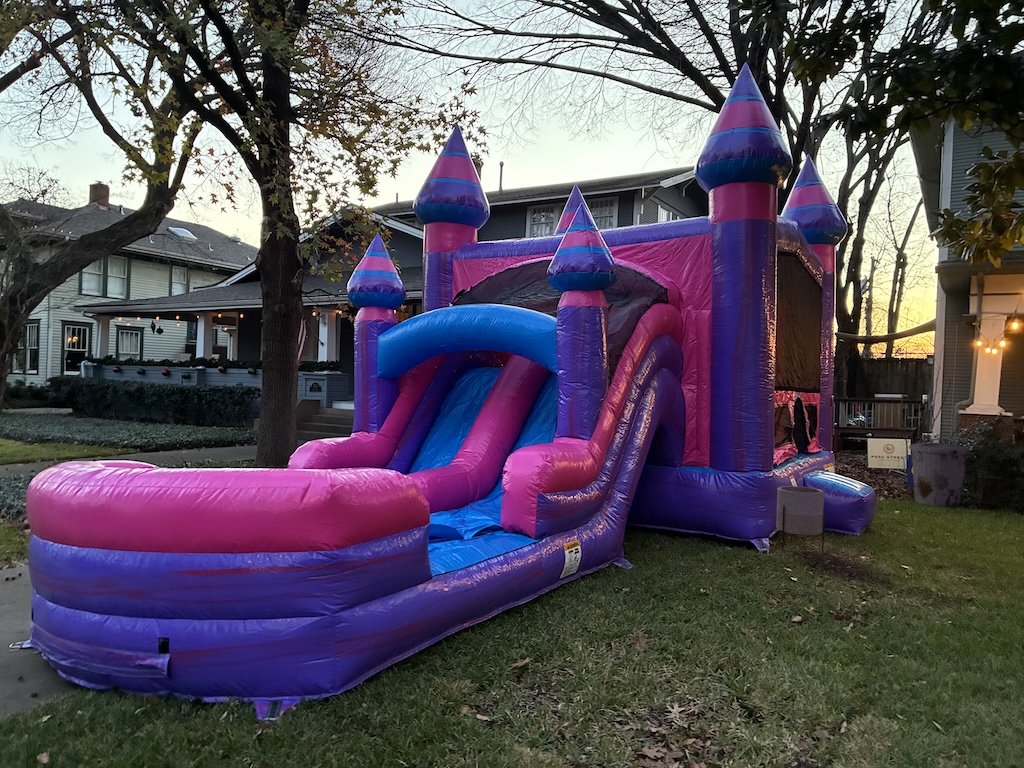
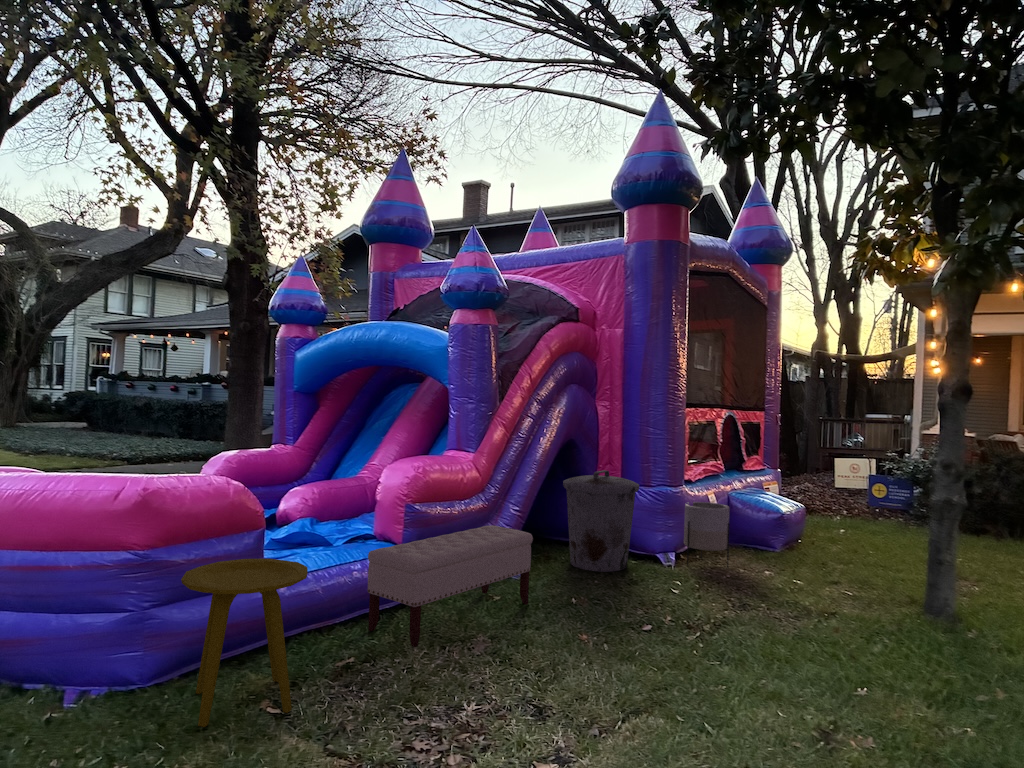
trash can: present [909,439,970,507] -> present [563,470,639,572]
bench: none [516,514,661,639] -> present [367,525,533,647]
side table: none [385,553,508,727] -> present [181,558,308,727]

